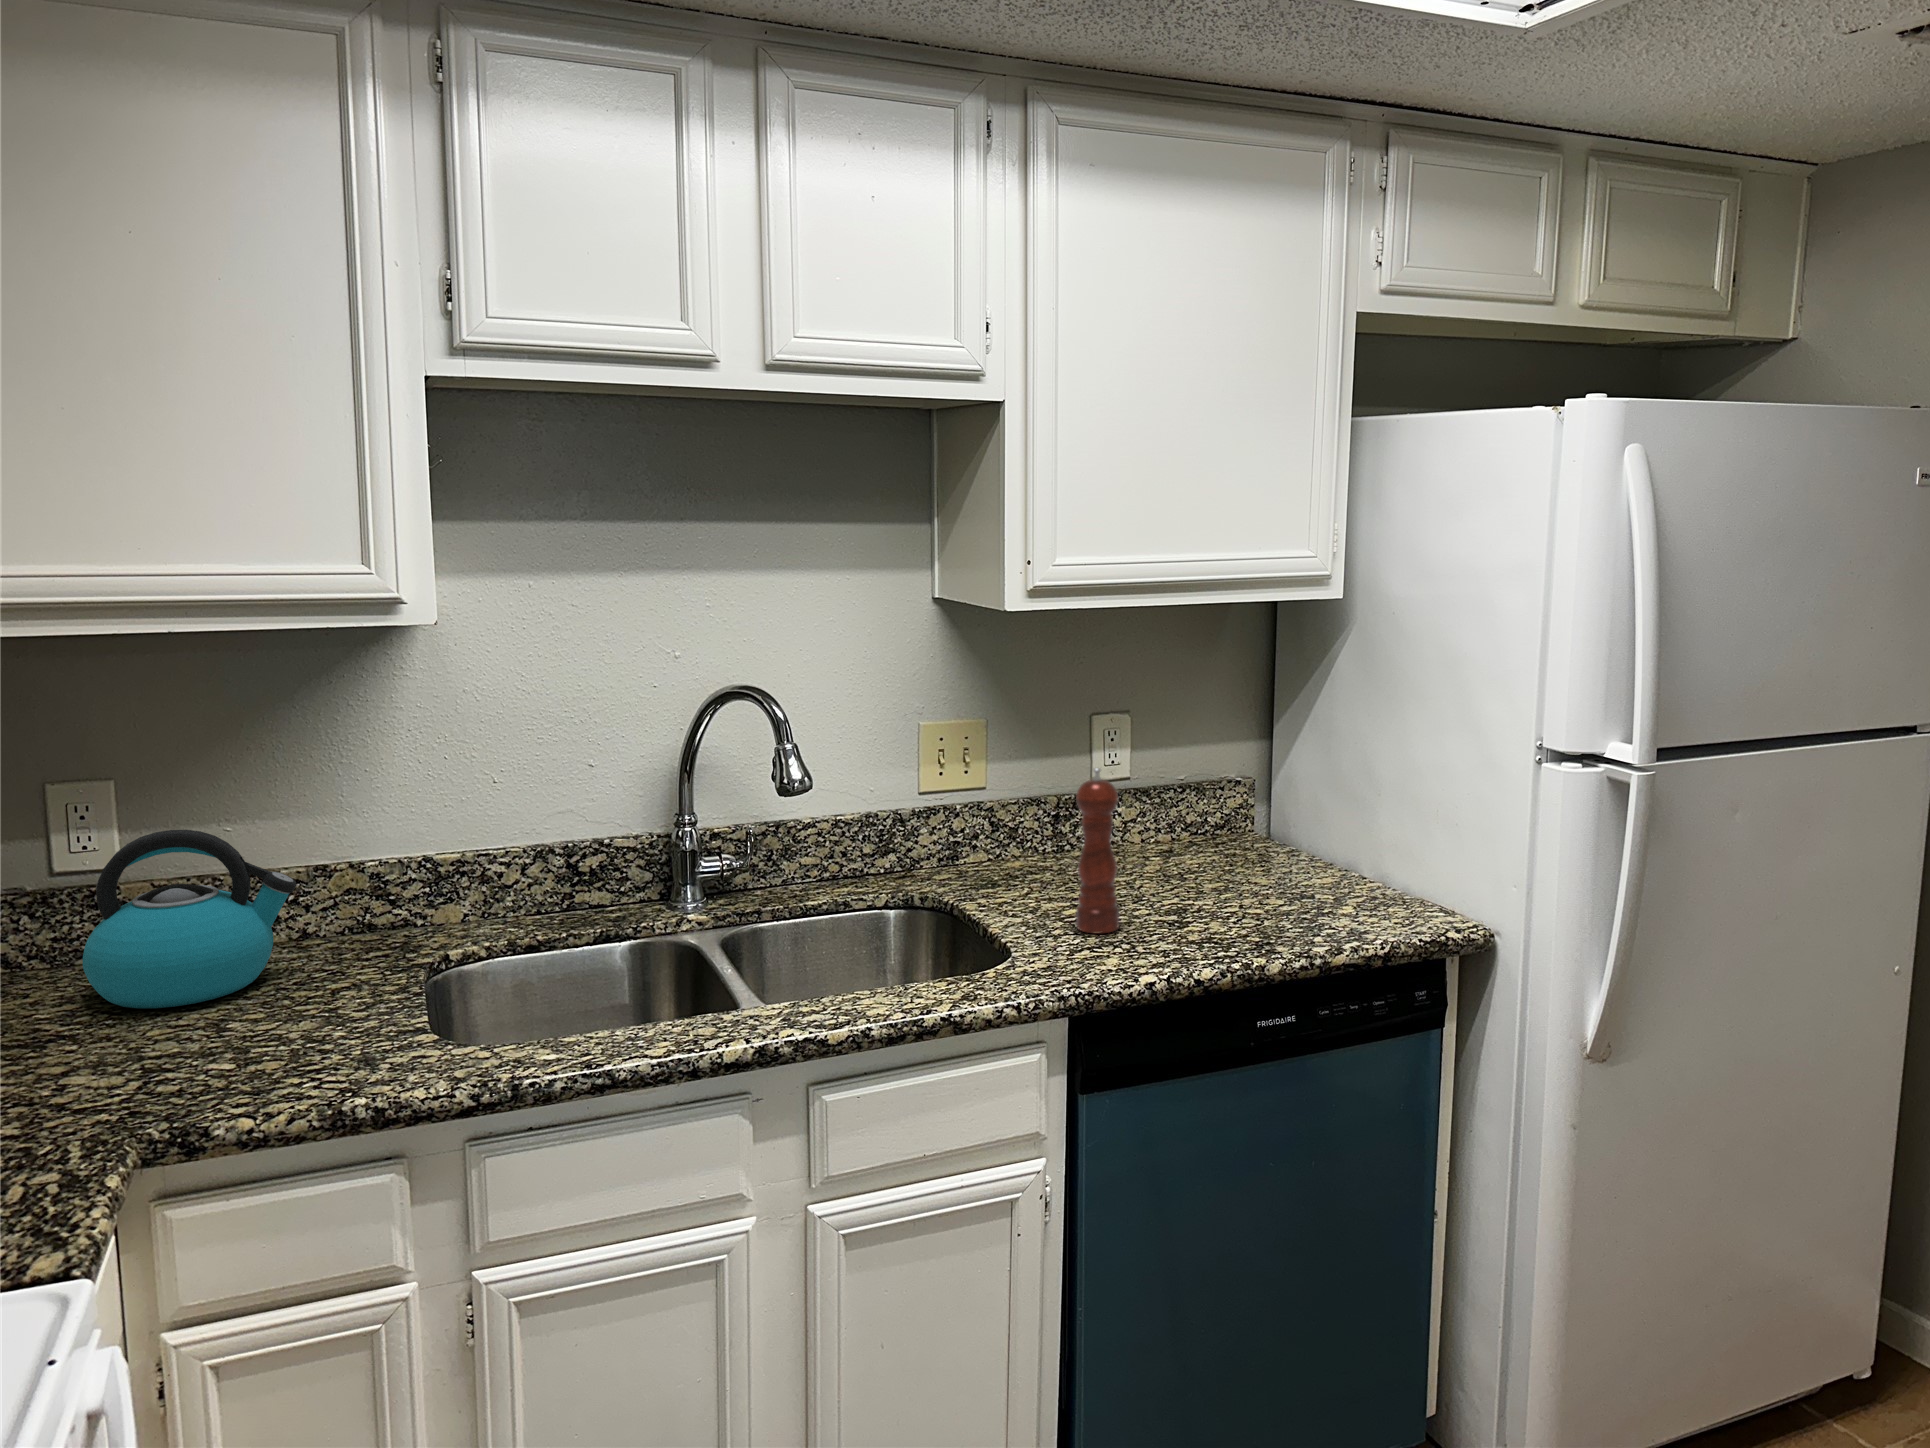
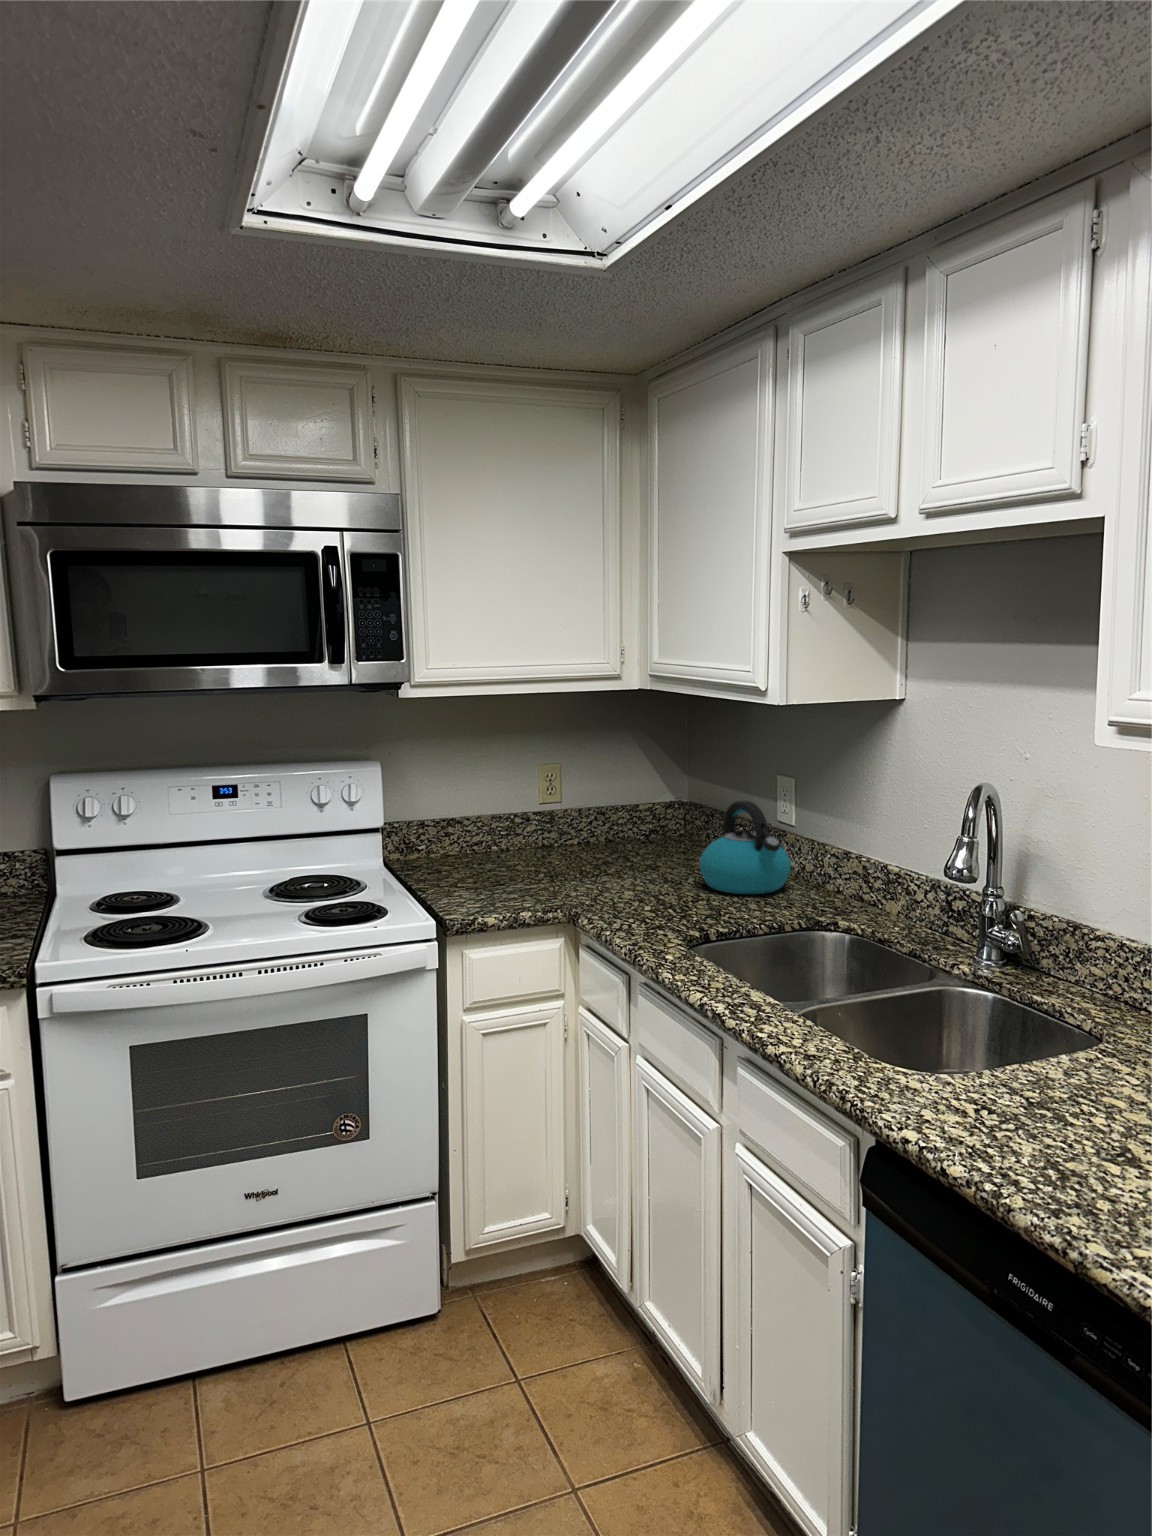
pepper mill: present [1076,768,1119,933] -> none [1038,930,1099,1122]

